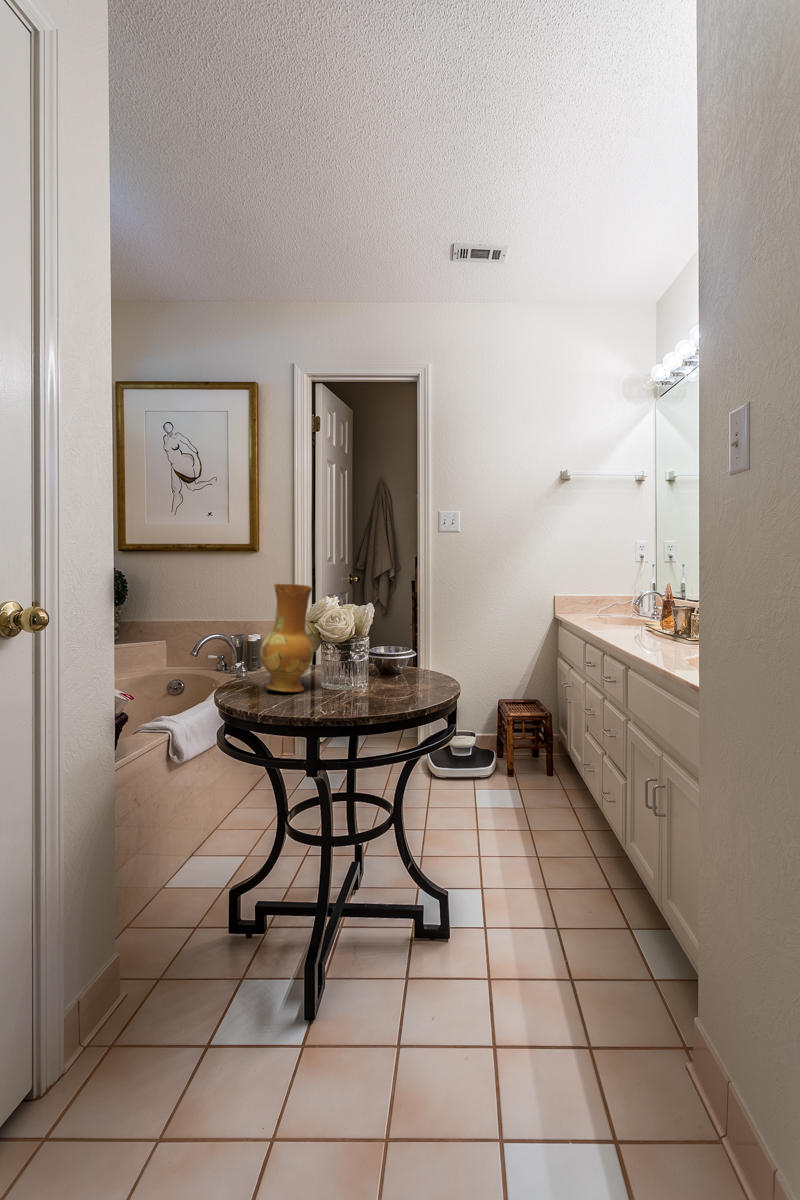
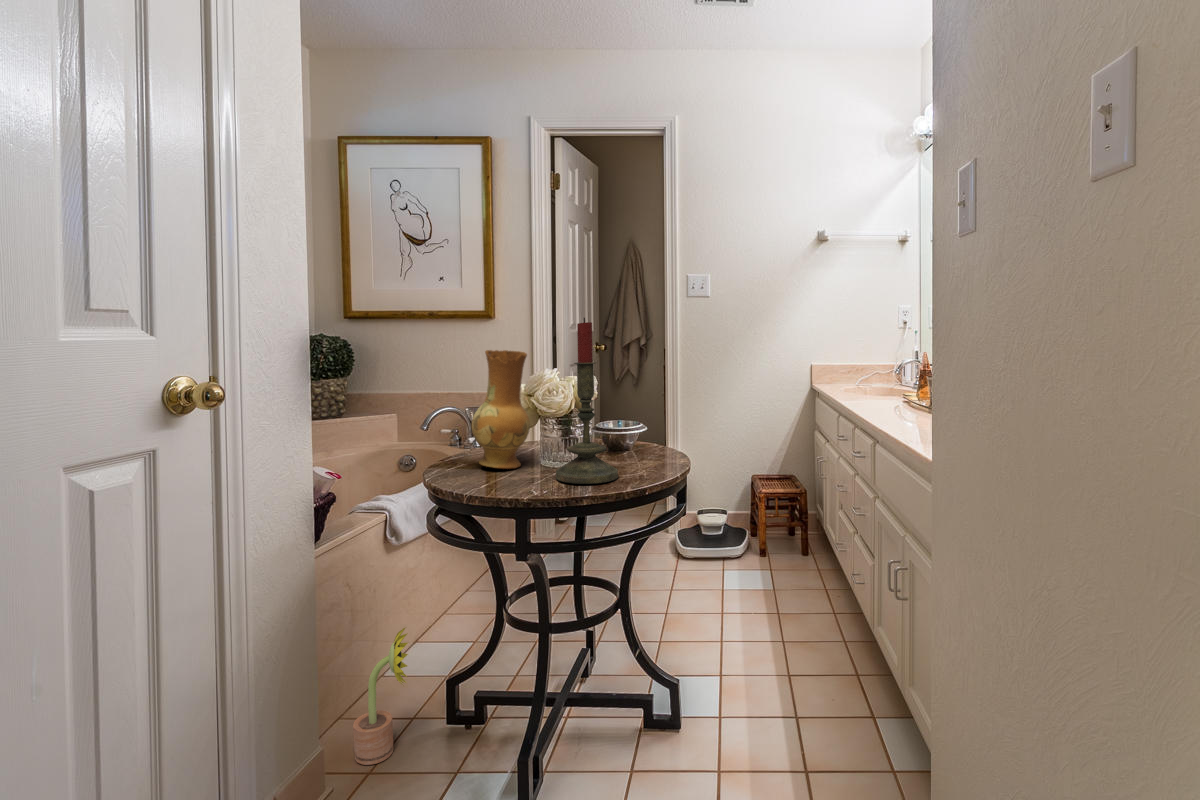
candle: none [340,556,396,705] -> present [556,318,618,484]
decorative plant: none [140,842,193,978] -> present [353,628,408,765]

